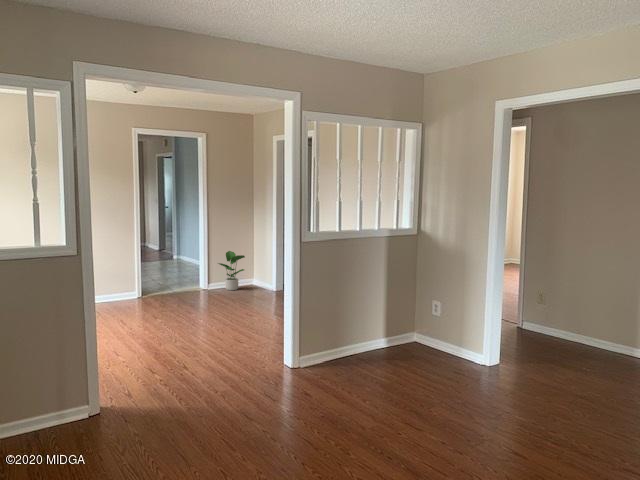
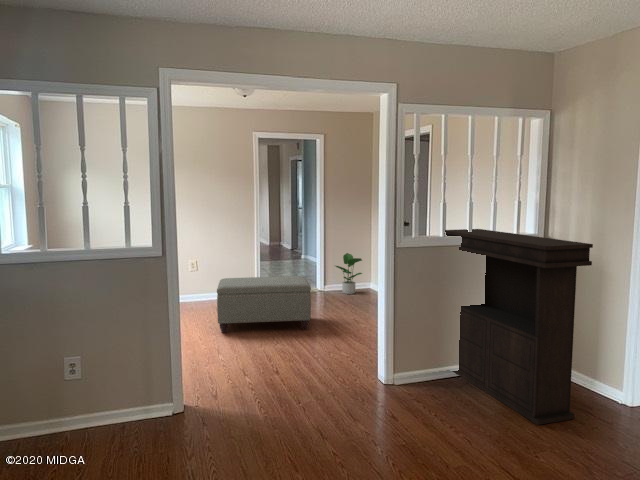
console table: none [335,225,464,388] -> present [444,229,593,425]
ottoman: none [106,274,205,334] -> present [217,276,311,333]

